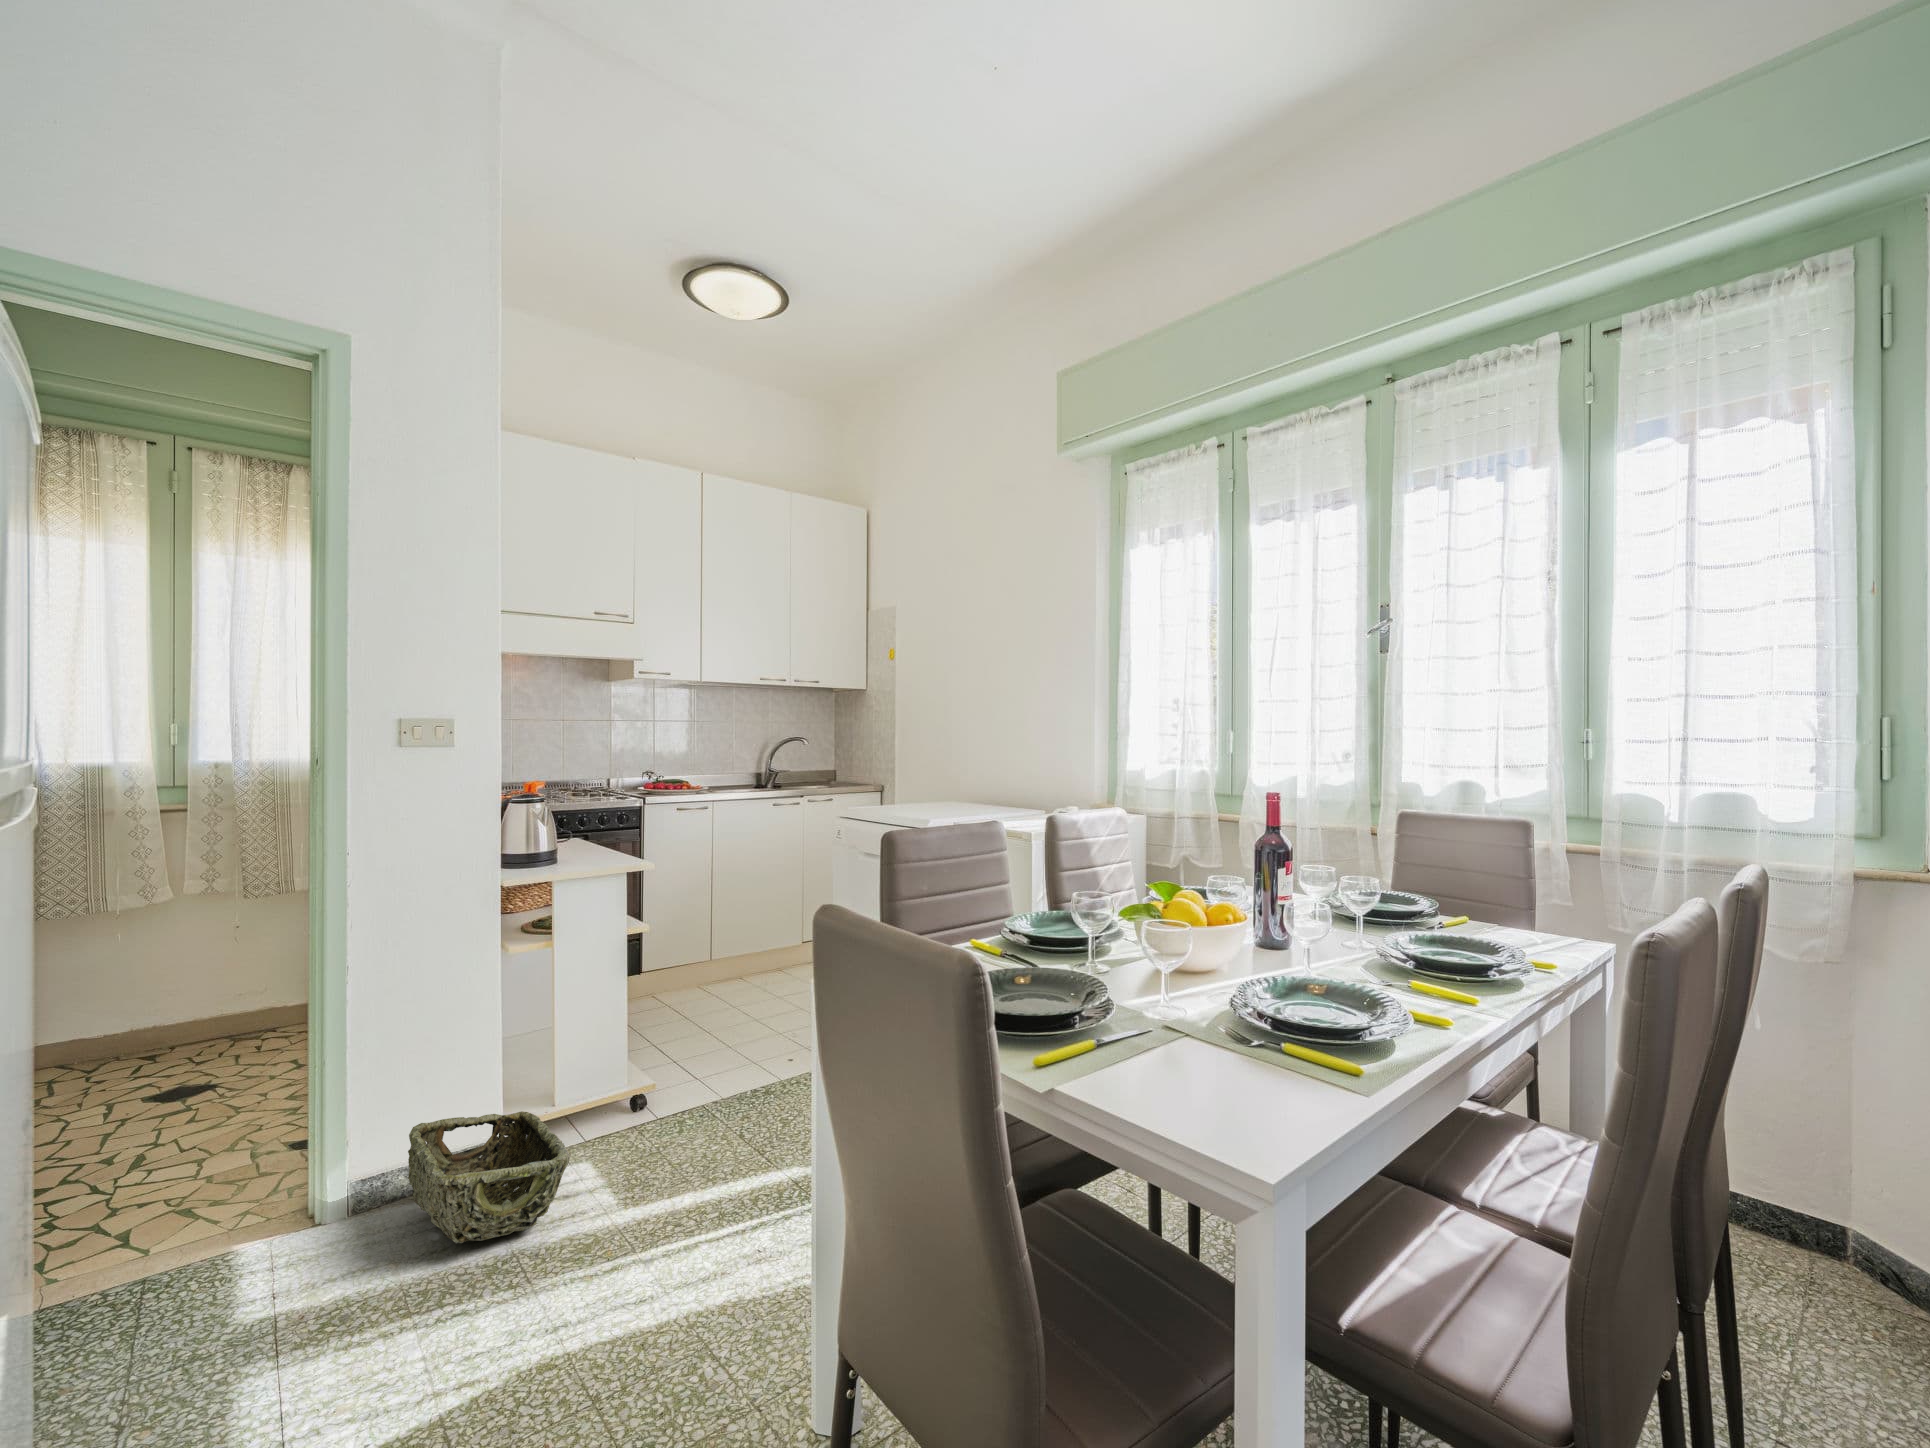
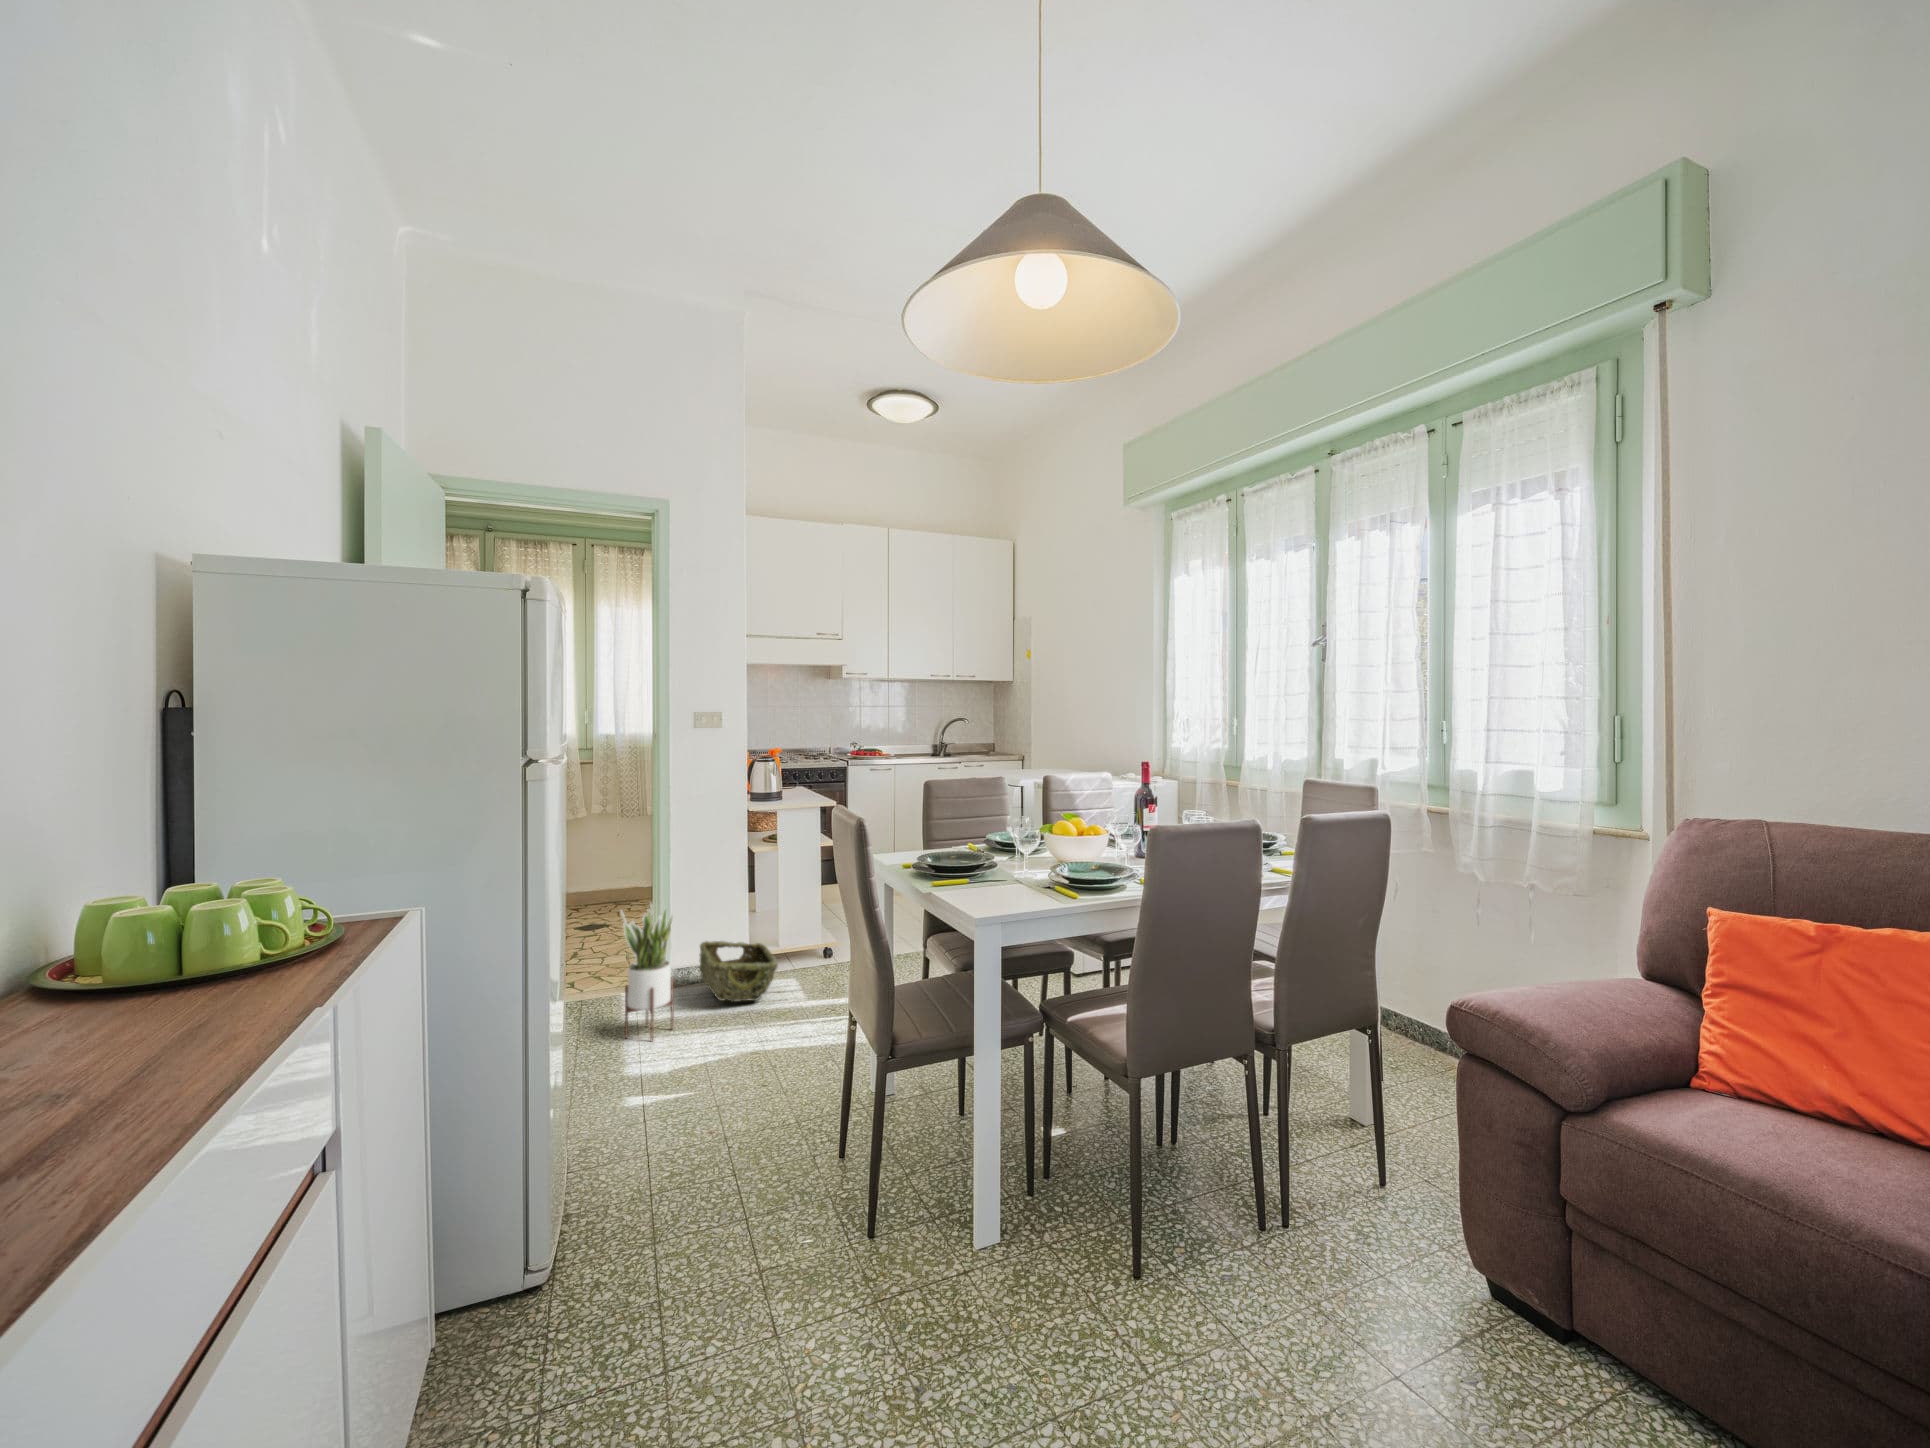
potted plant: none [239,1086,362,1380] -> present [621,904,674,1040]

